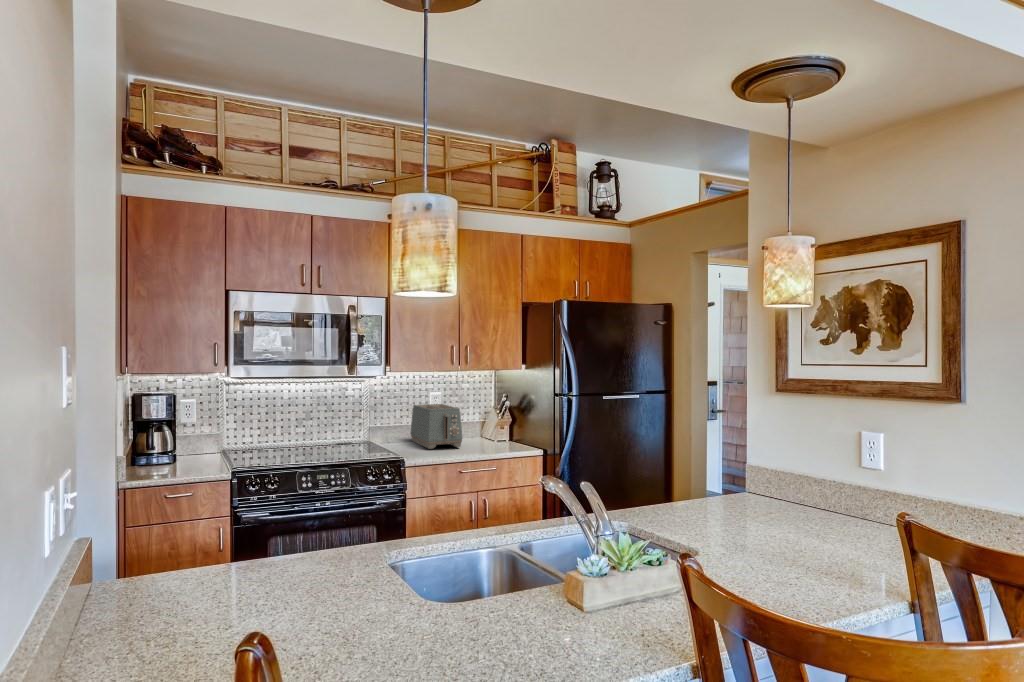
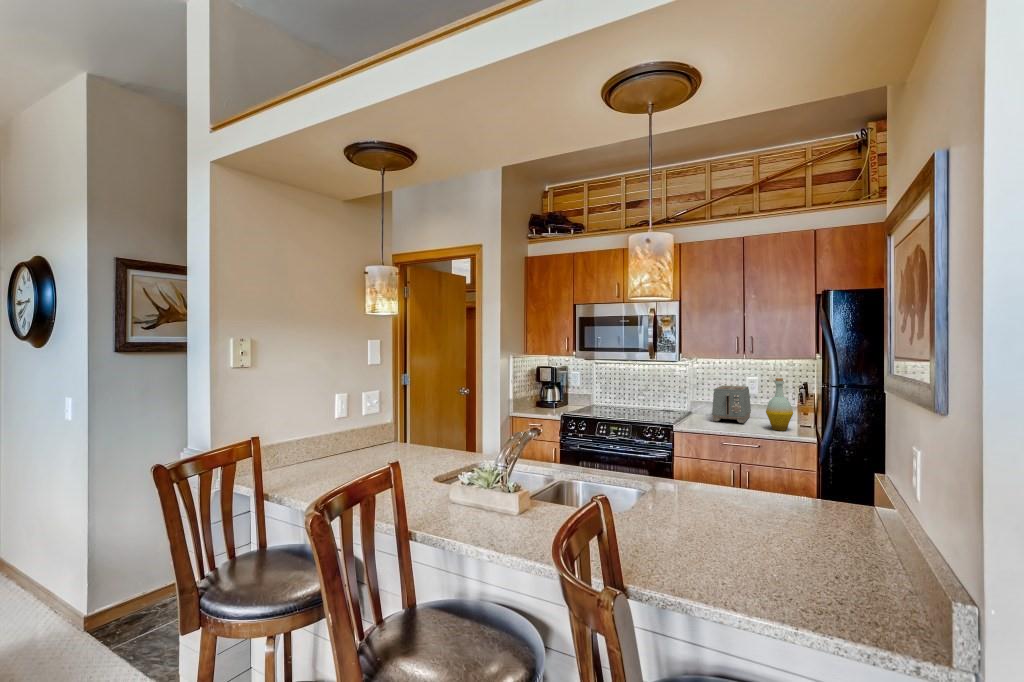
bottle: none [487,392,514,450] -> present [766,378,793,431]

